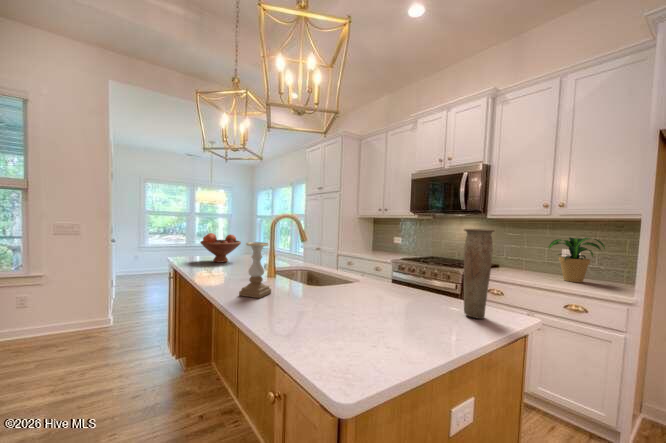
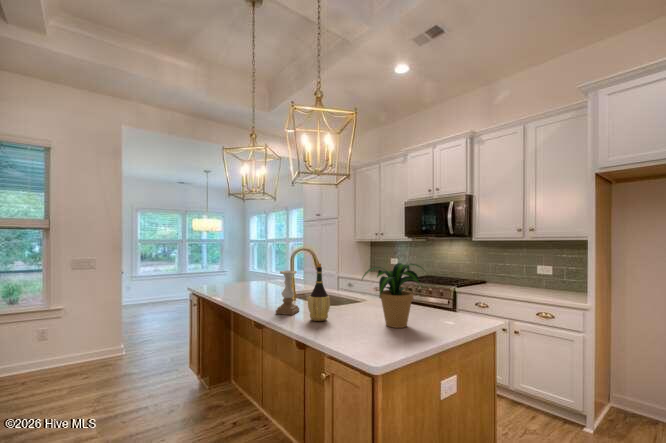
vase: present [464,229,494,319] -> none [446,255,468,322]
fruit bowl: present [200,233,241,263] -> none [222,263,257,289]
wine bottle: none [275,233,305,309] -> present [308,264,330,321]
potted plant: present [549,237,605,283] -> present [362,263,423,328]

